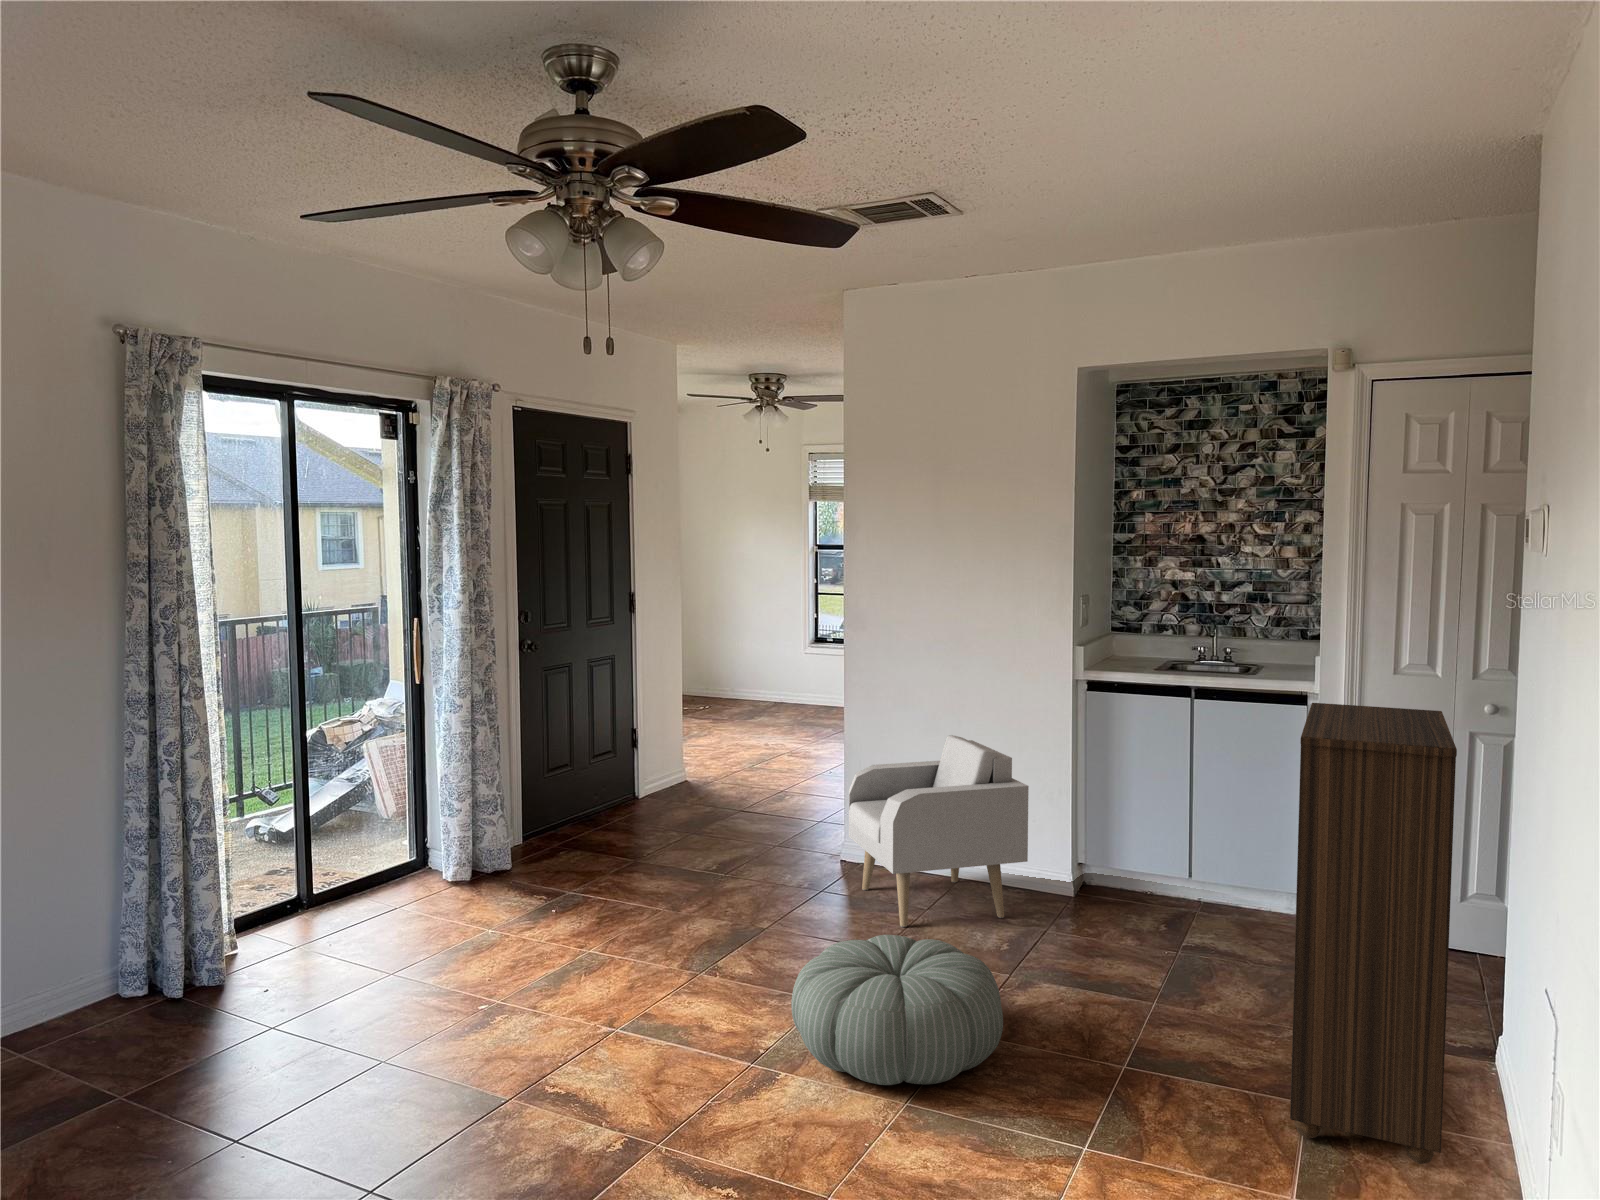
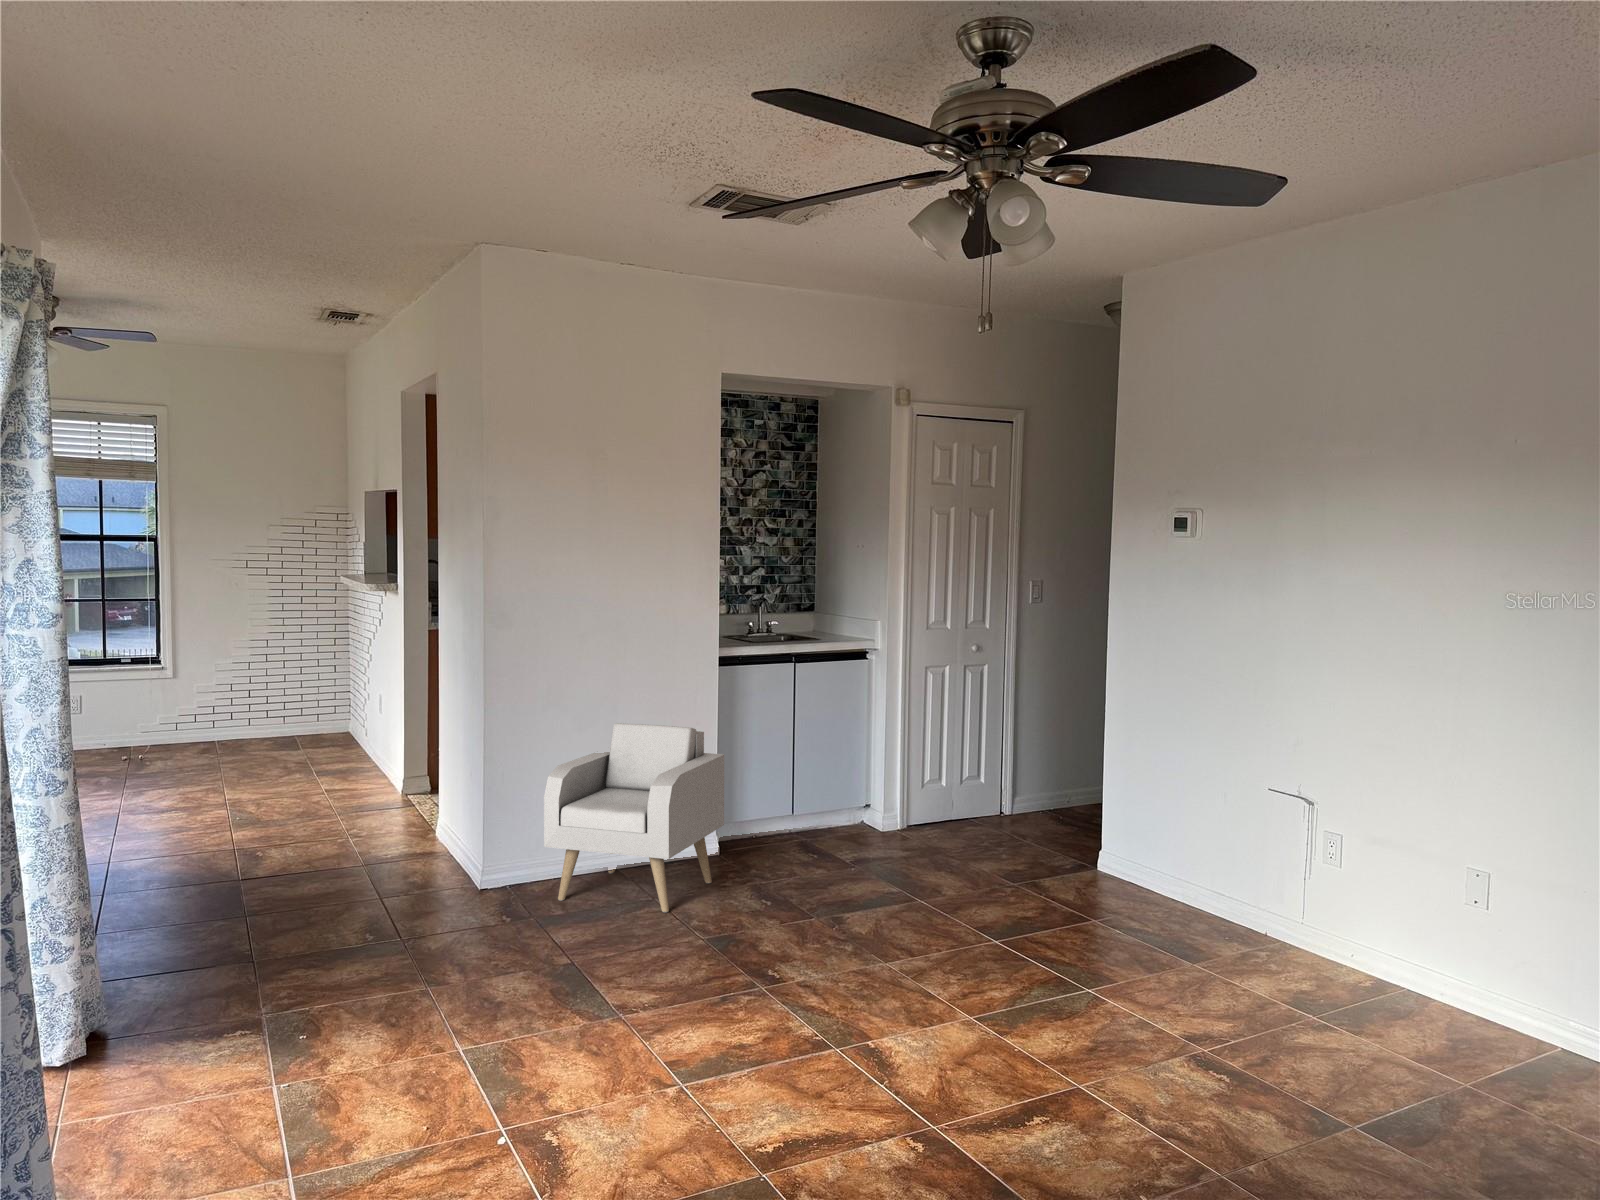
bookshelf: present [1290,703,1457,1164] -> none [1022,637,1190,923]
pouf: present [791,935,1003,1085] -> none [781,880,972,1003]

